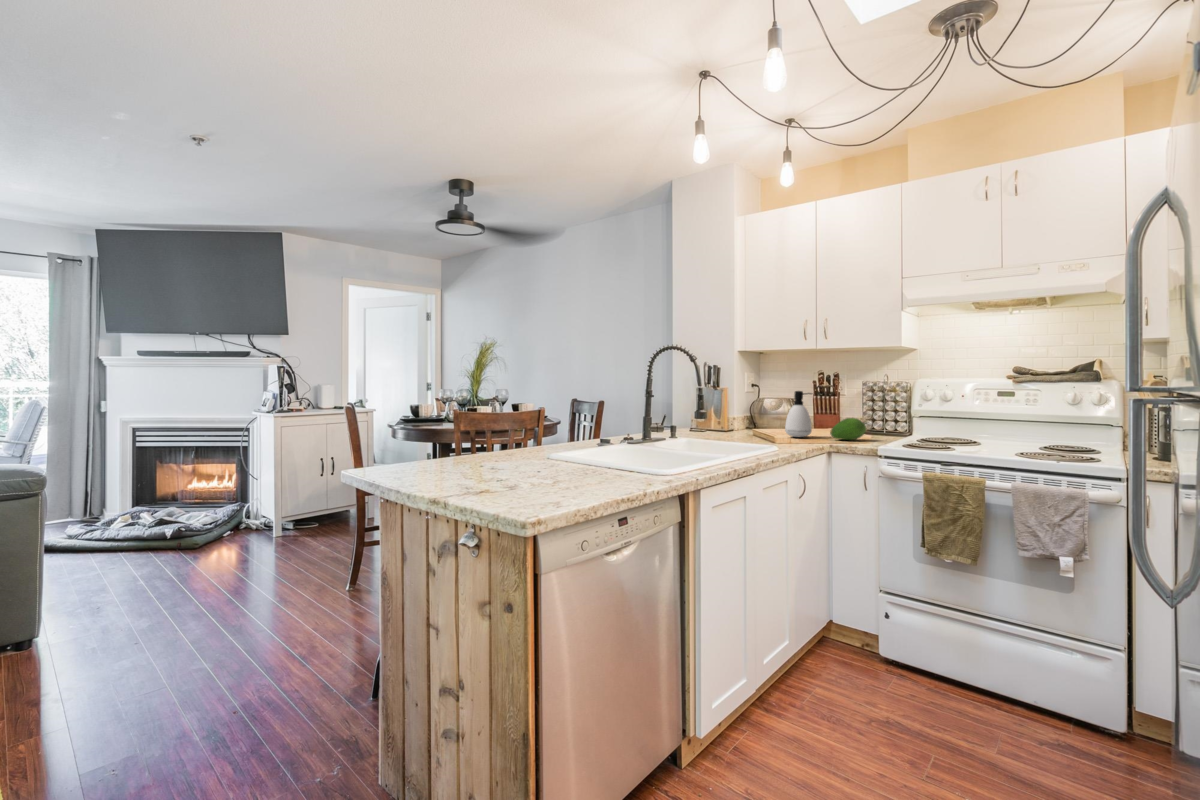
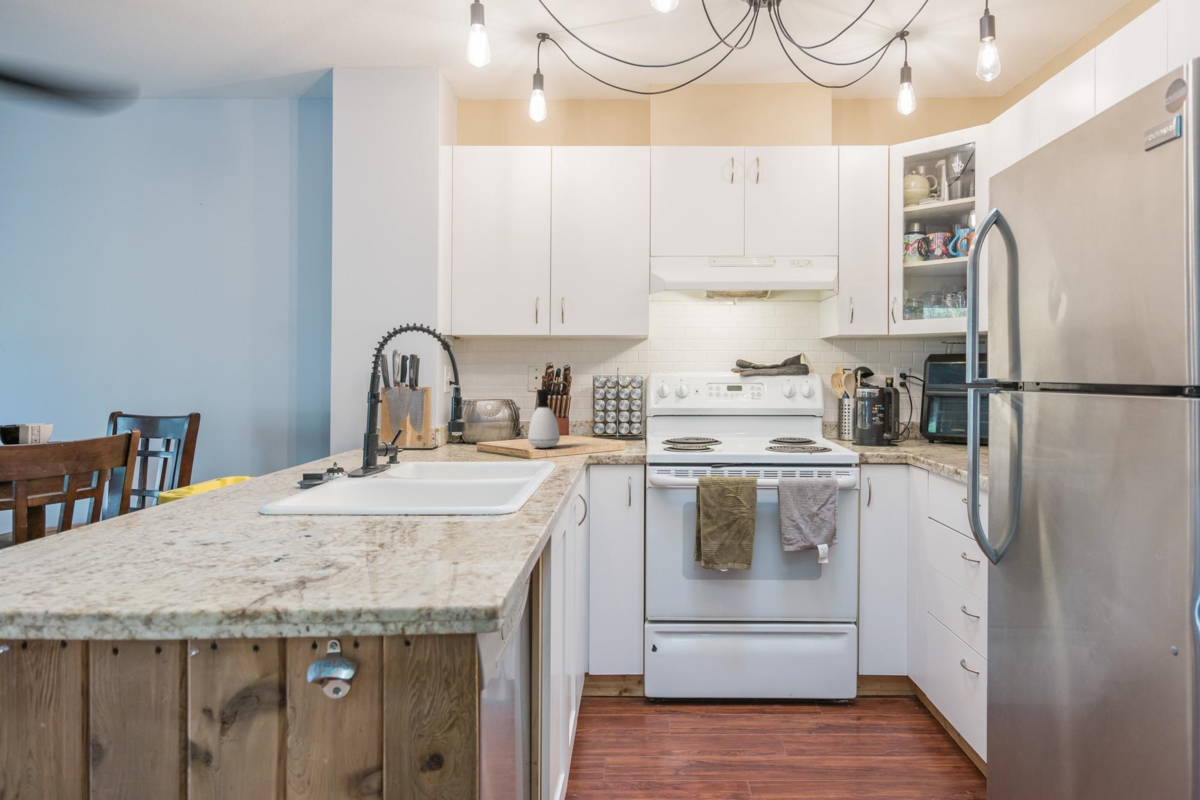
fruit: present [830,418,866,440] -> none [583,420,620,447]

